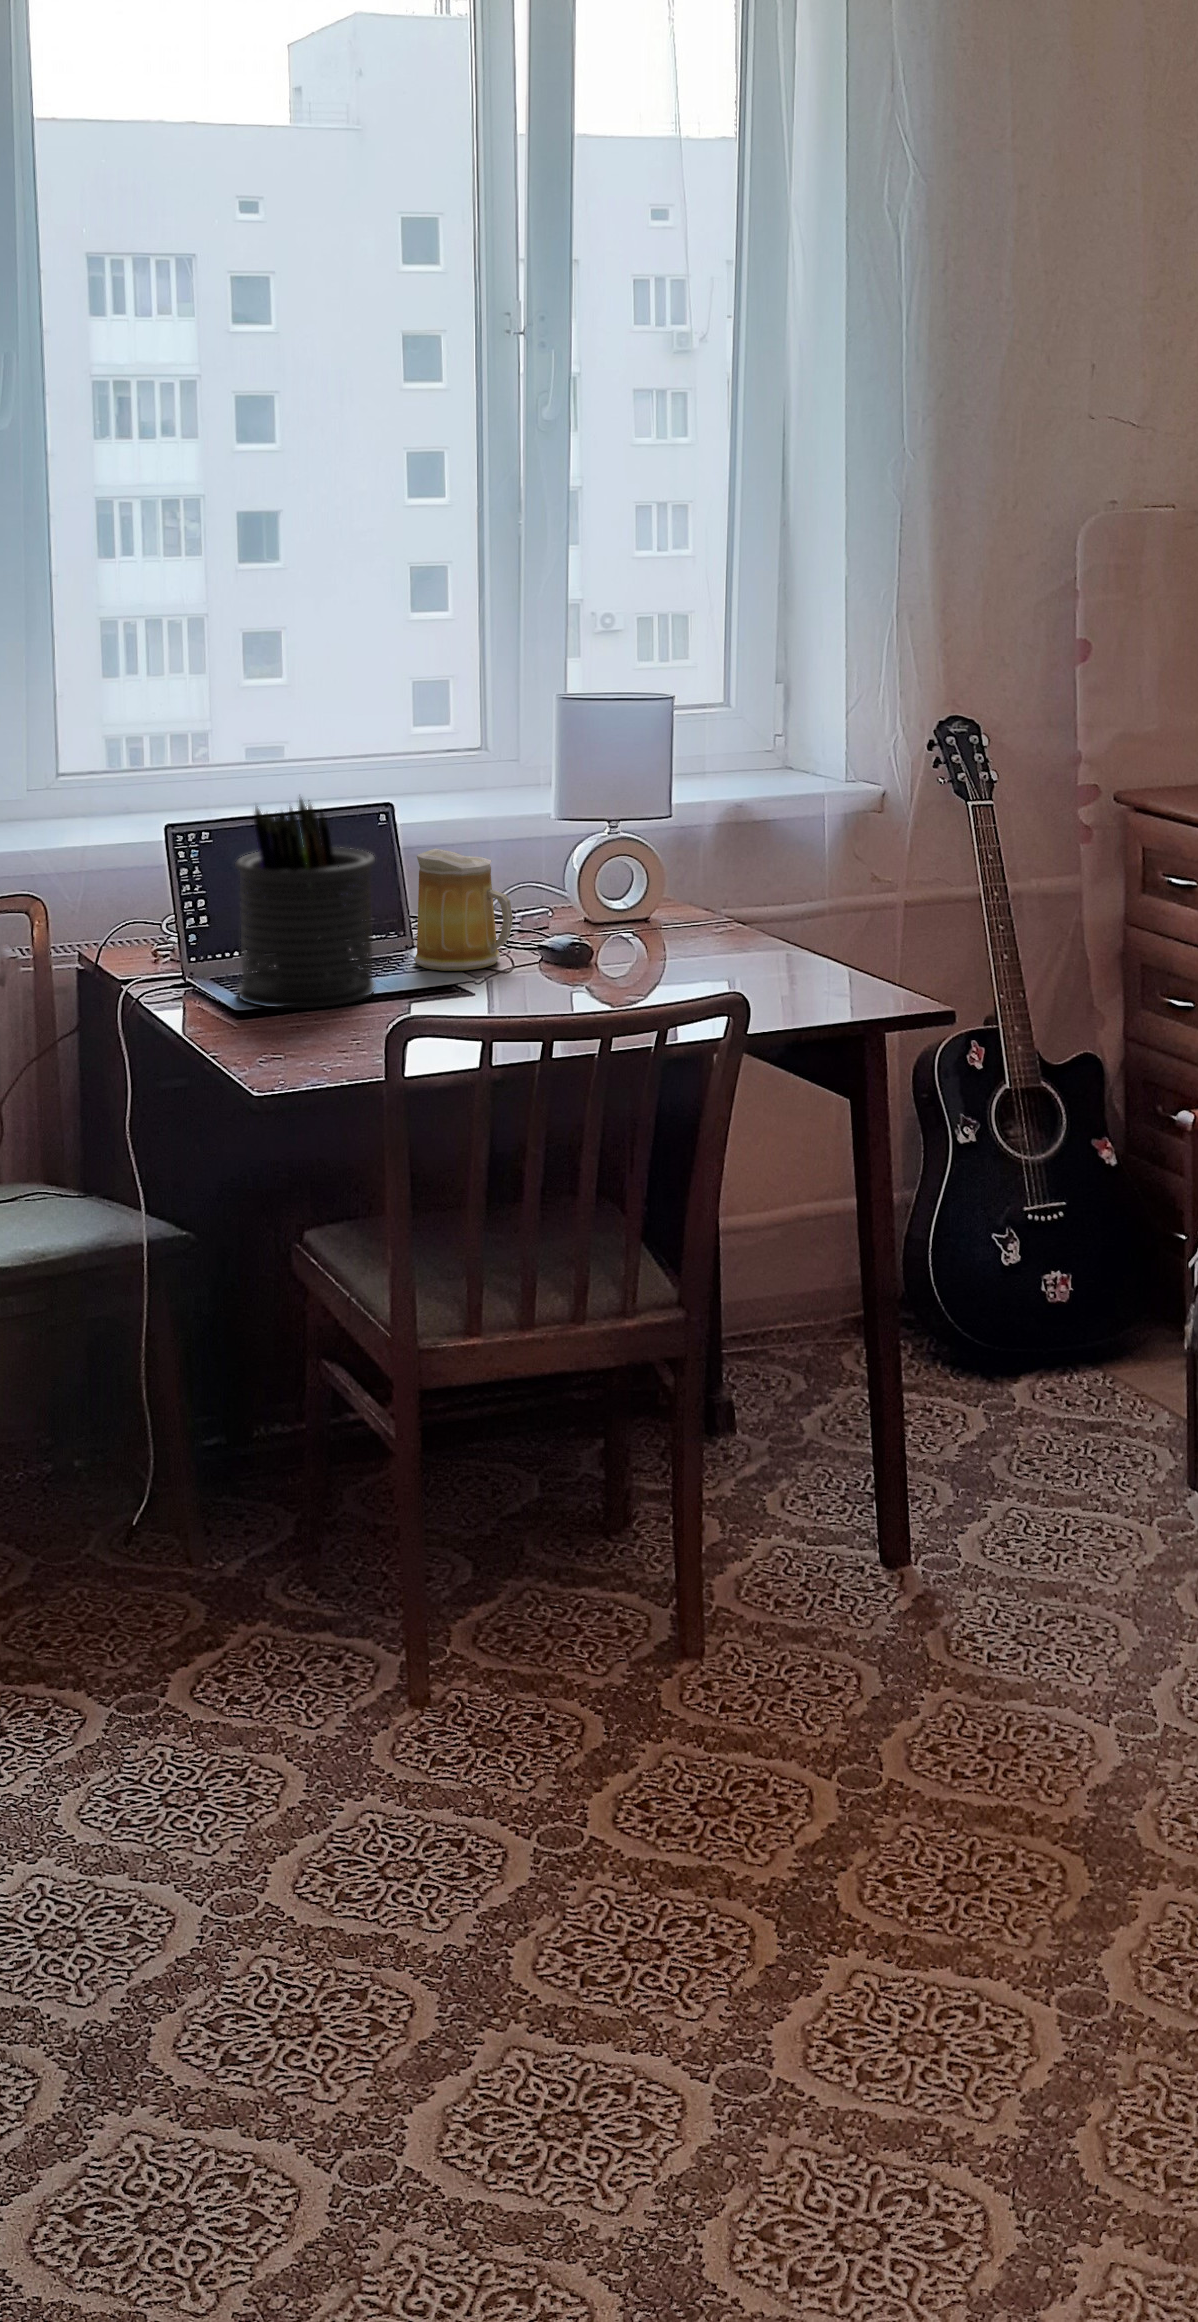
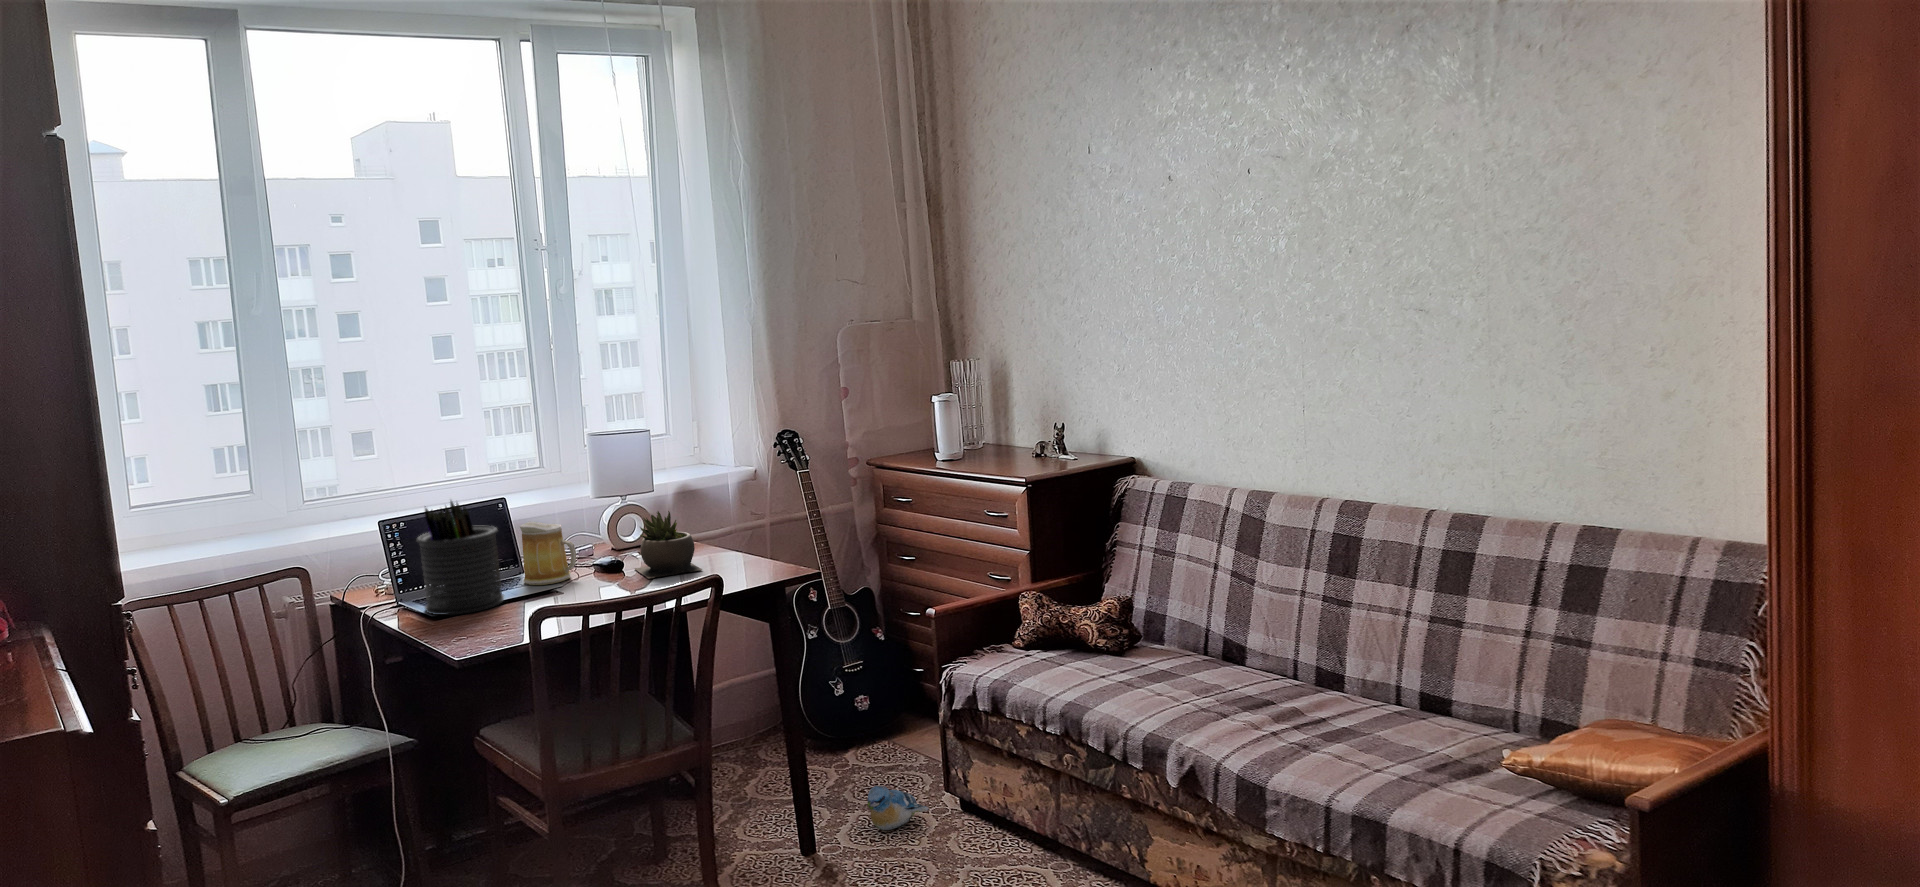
succulent plant: none [616,852,742,981] -> present [635,511,702,578]
plush toy: none [1020,1457,1148,1553] -> present [867,786,928,830]

